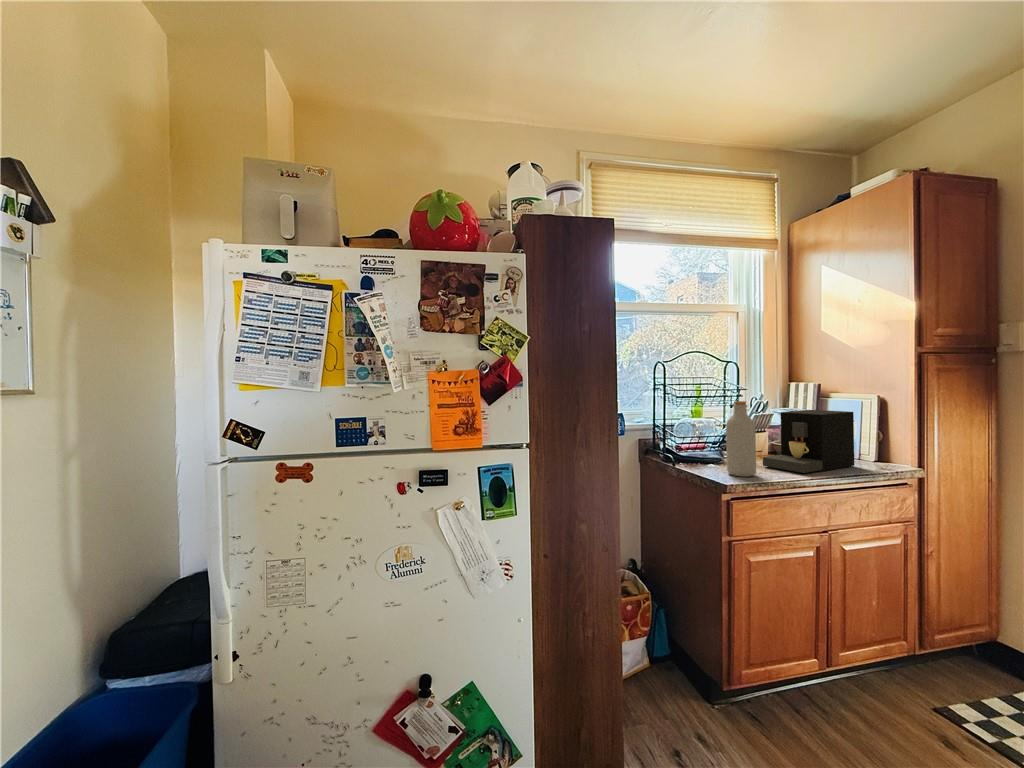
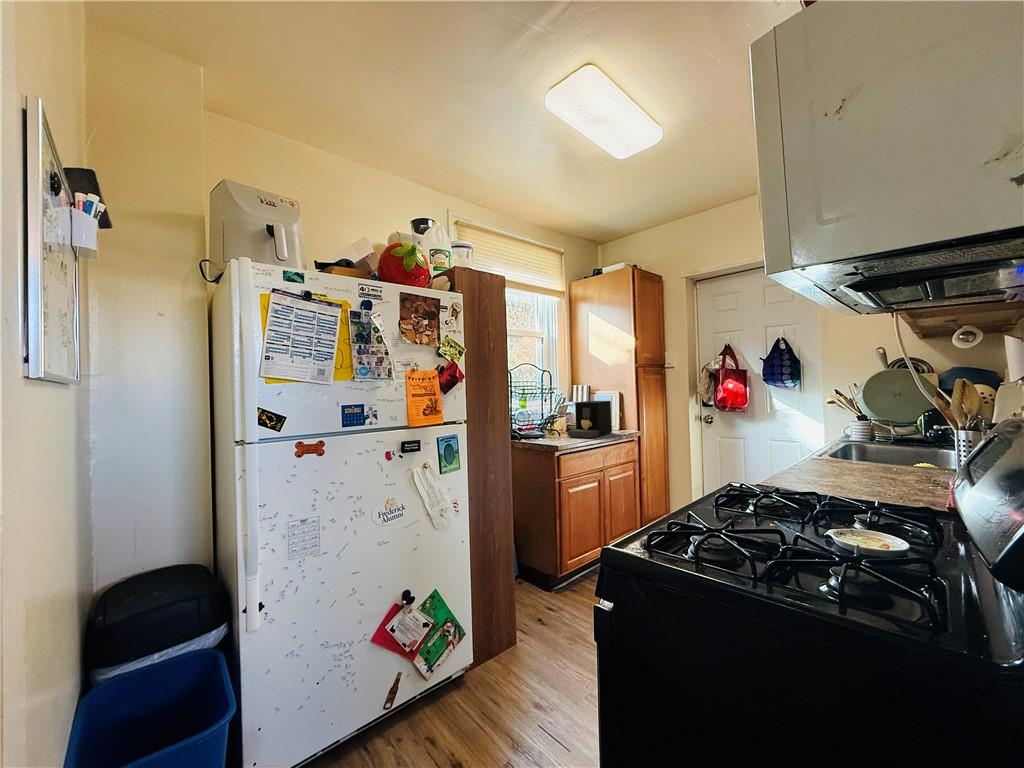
bottle: present [726,401,756,477] -> none [550,395,568,442]

